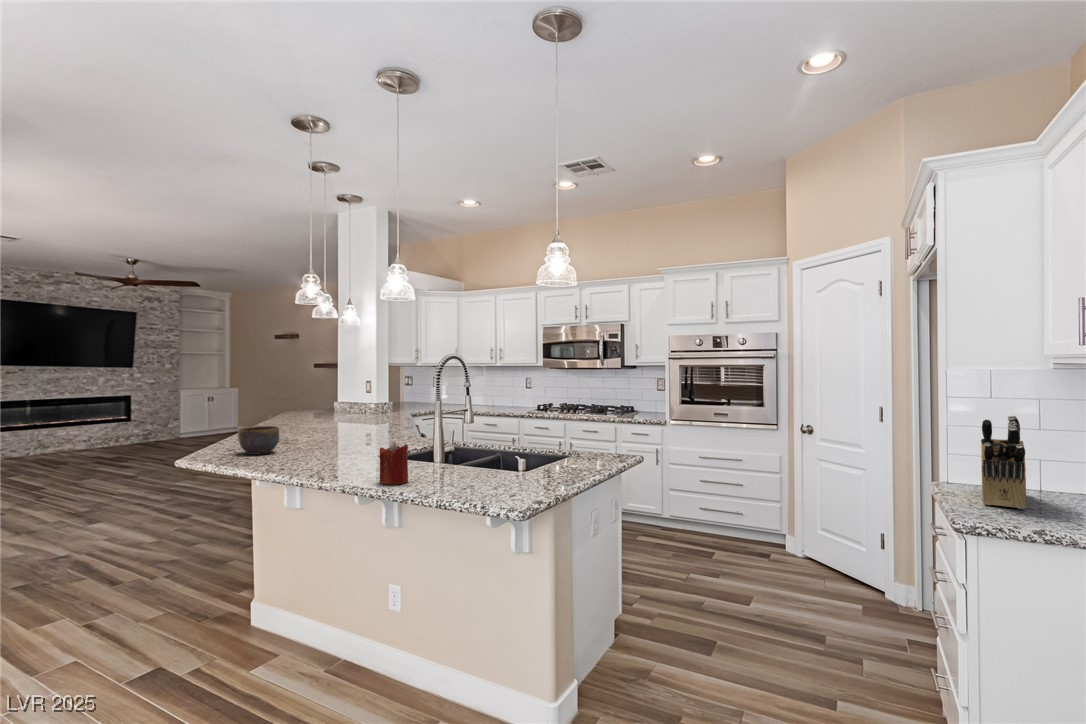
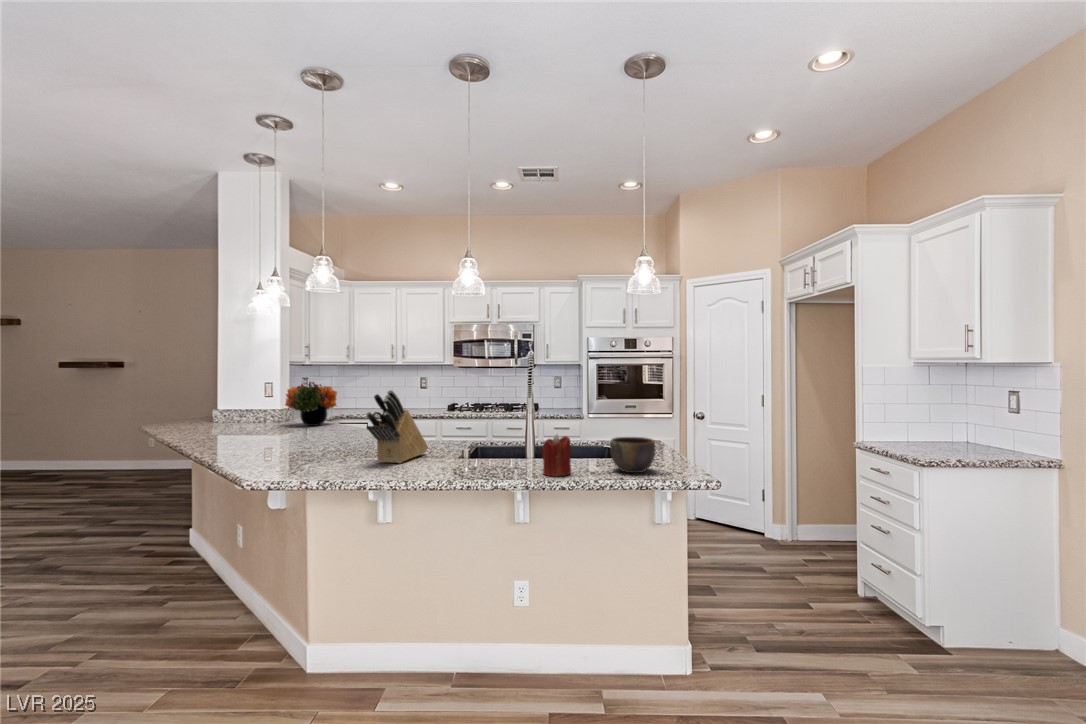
flower arrangement: none [358,380,404,420] -> present [285,382,337,426]
knife block: present [981,416,1026,509] -> present [366,390,428,463]
bowl: present [238,426,279,455] -> present [610,437,655,473]

